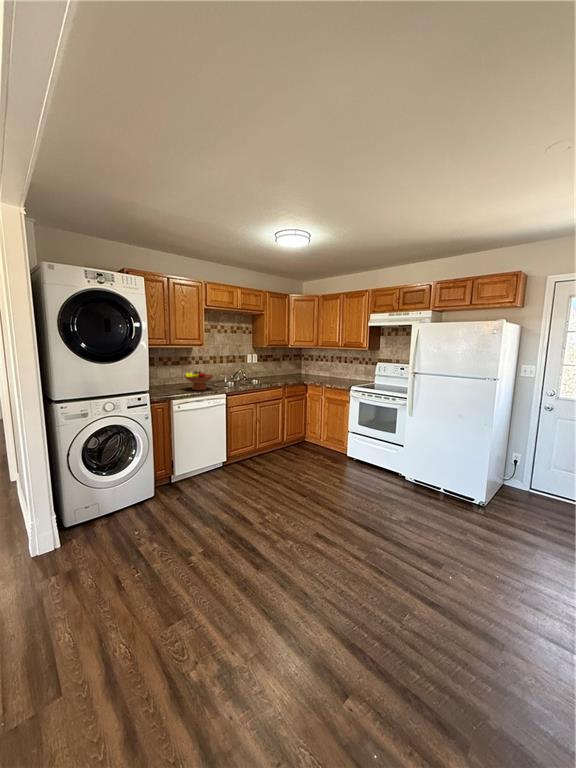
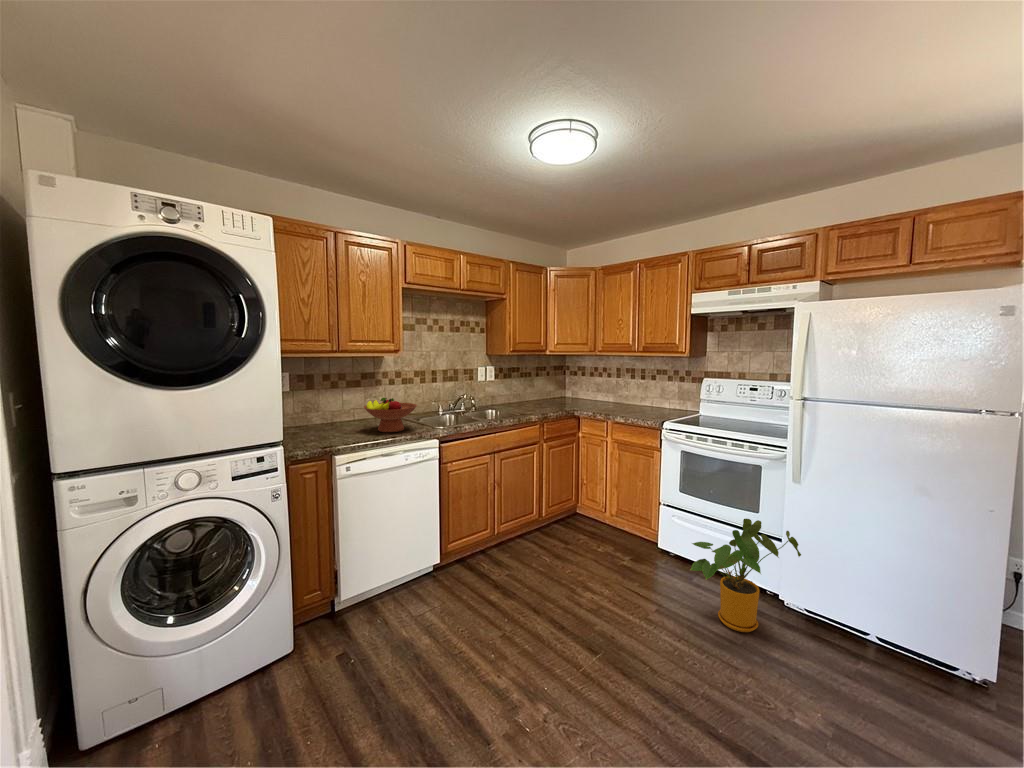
house plant: none [357,435,412,490] -> present [690,519,801,632]

